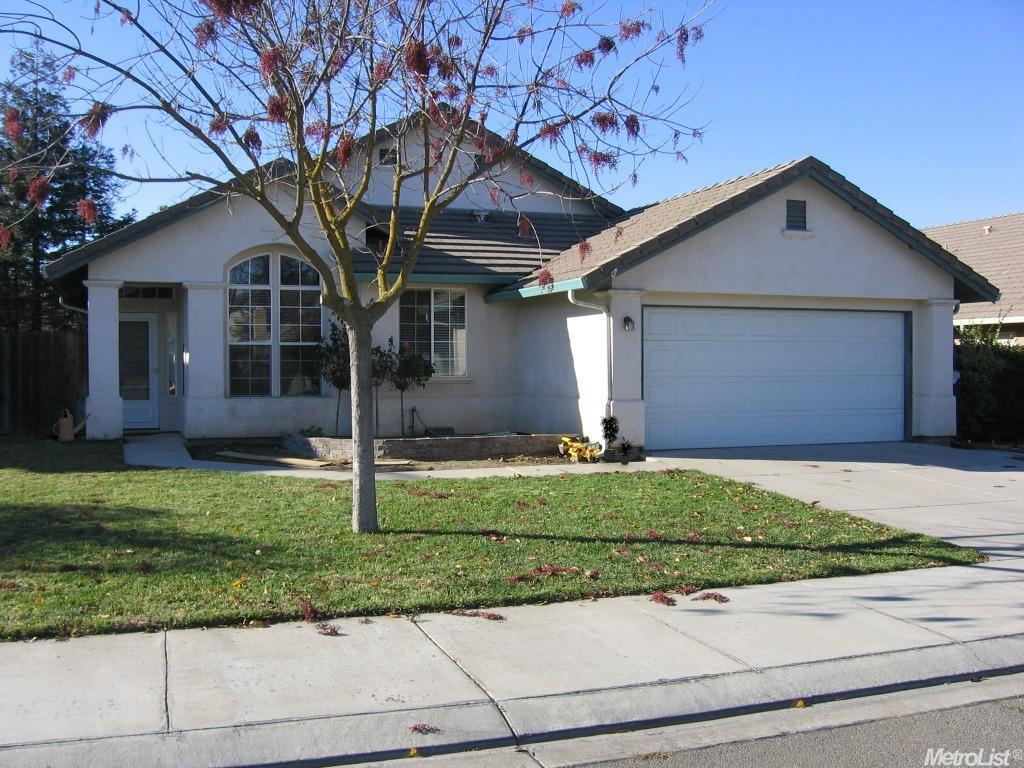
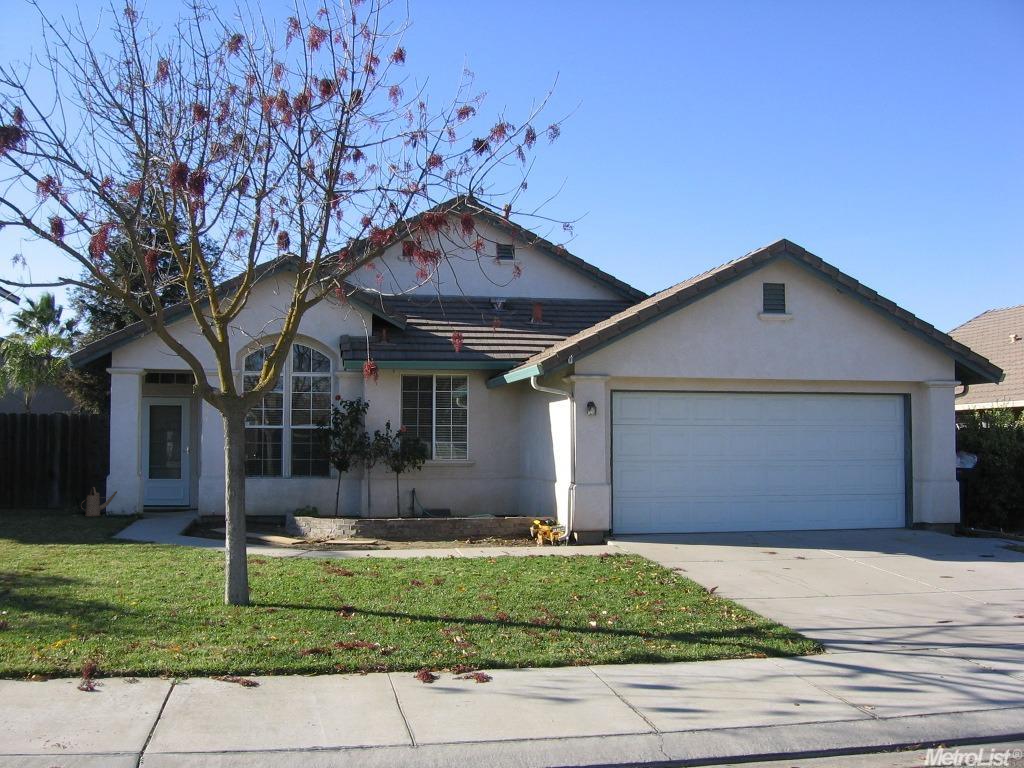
potted plant: present [600,416,633,464] -> none [557,495,589,547]

